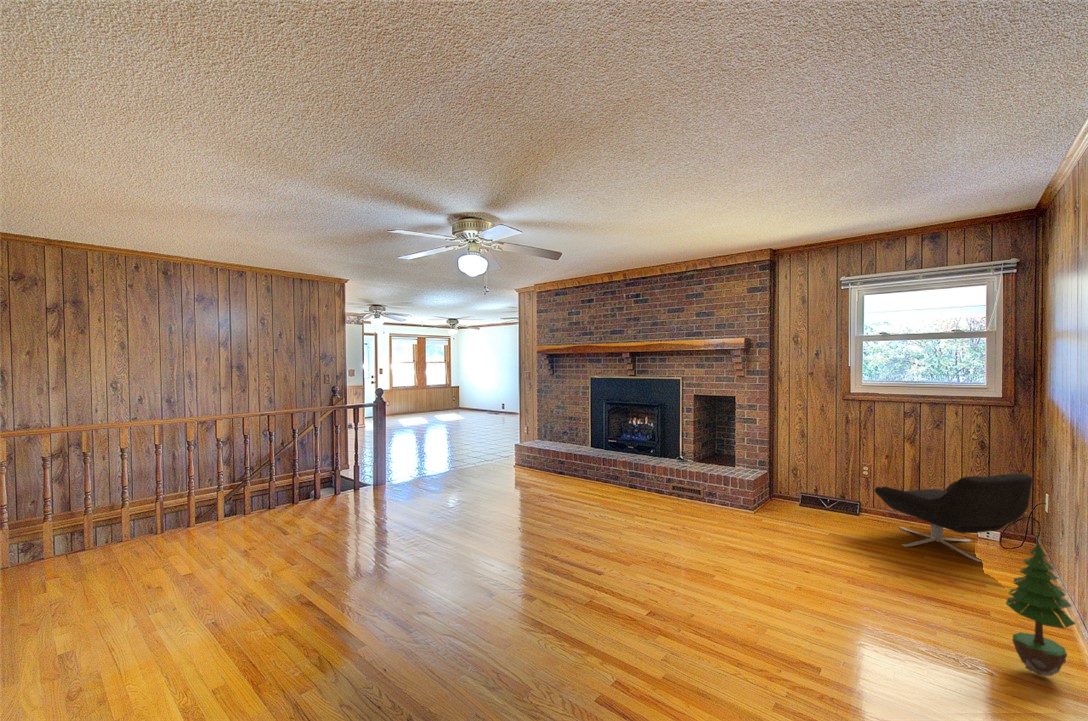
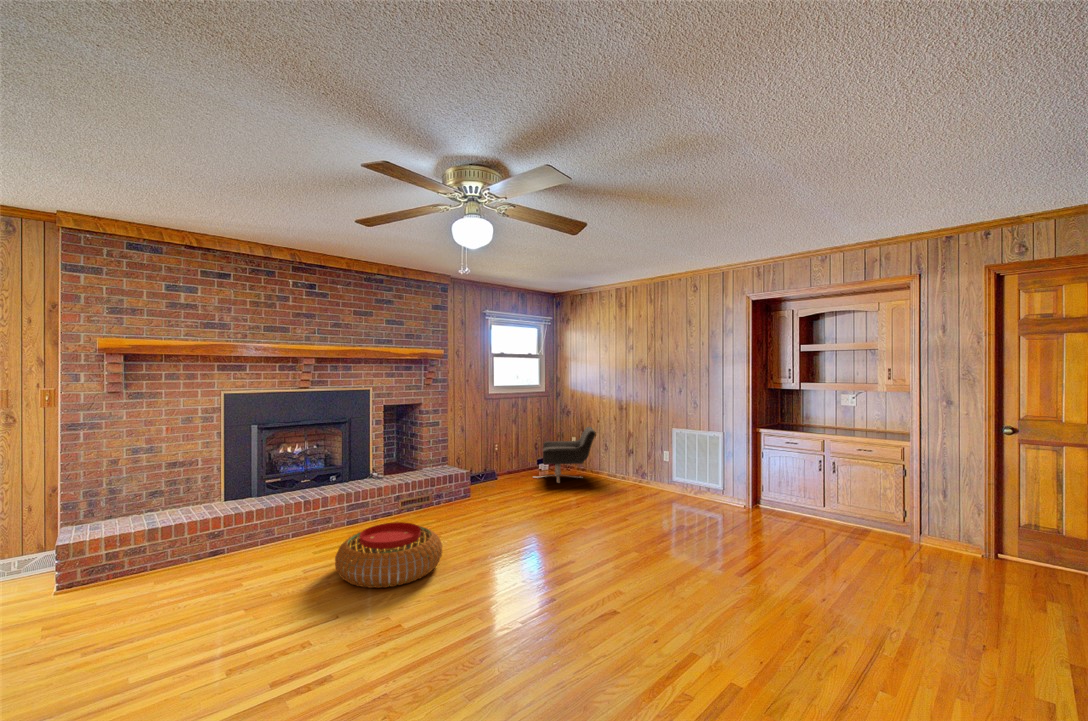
pouf: none [520,481,595,525] -> present [335,522,442,588]
potted tree: present [1006,543,1075,676] -> none [670,440,691,496]

